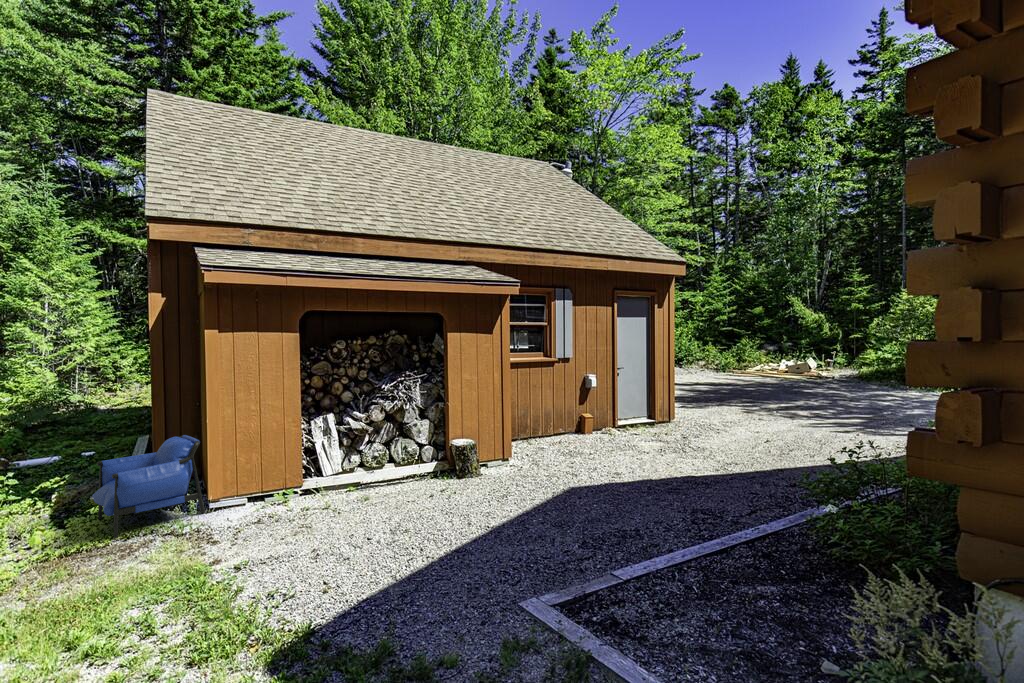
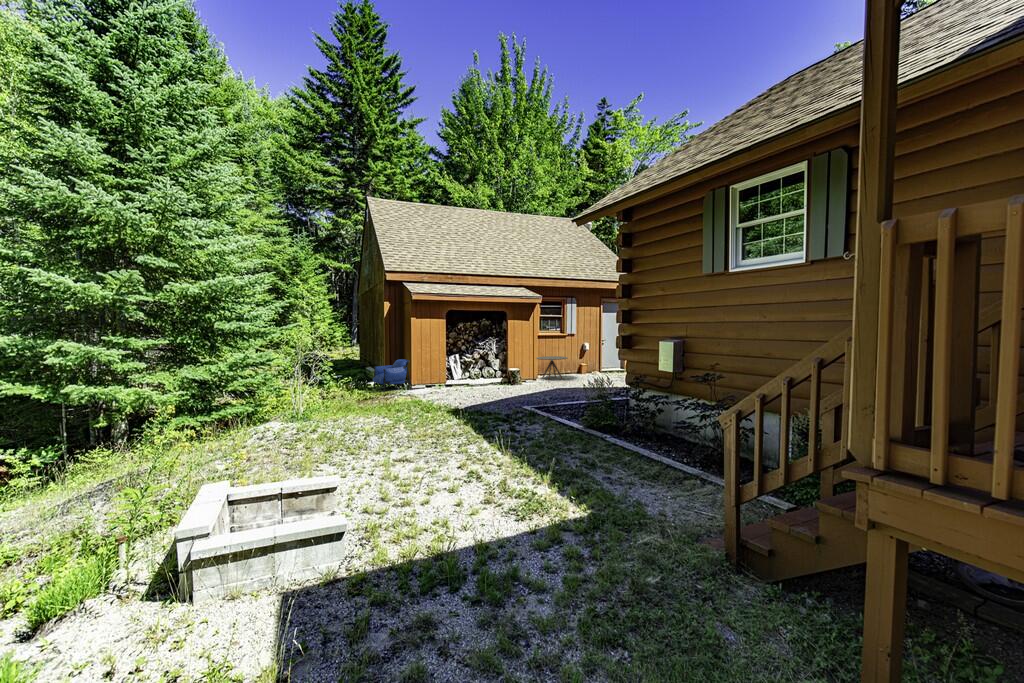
round table: none [507,406,573,461] -> present [536,356,568,380]

